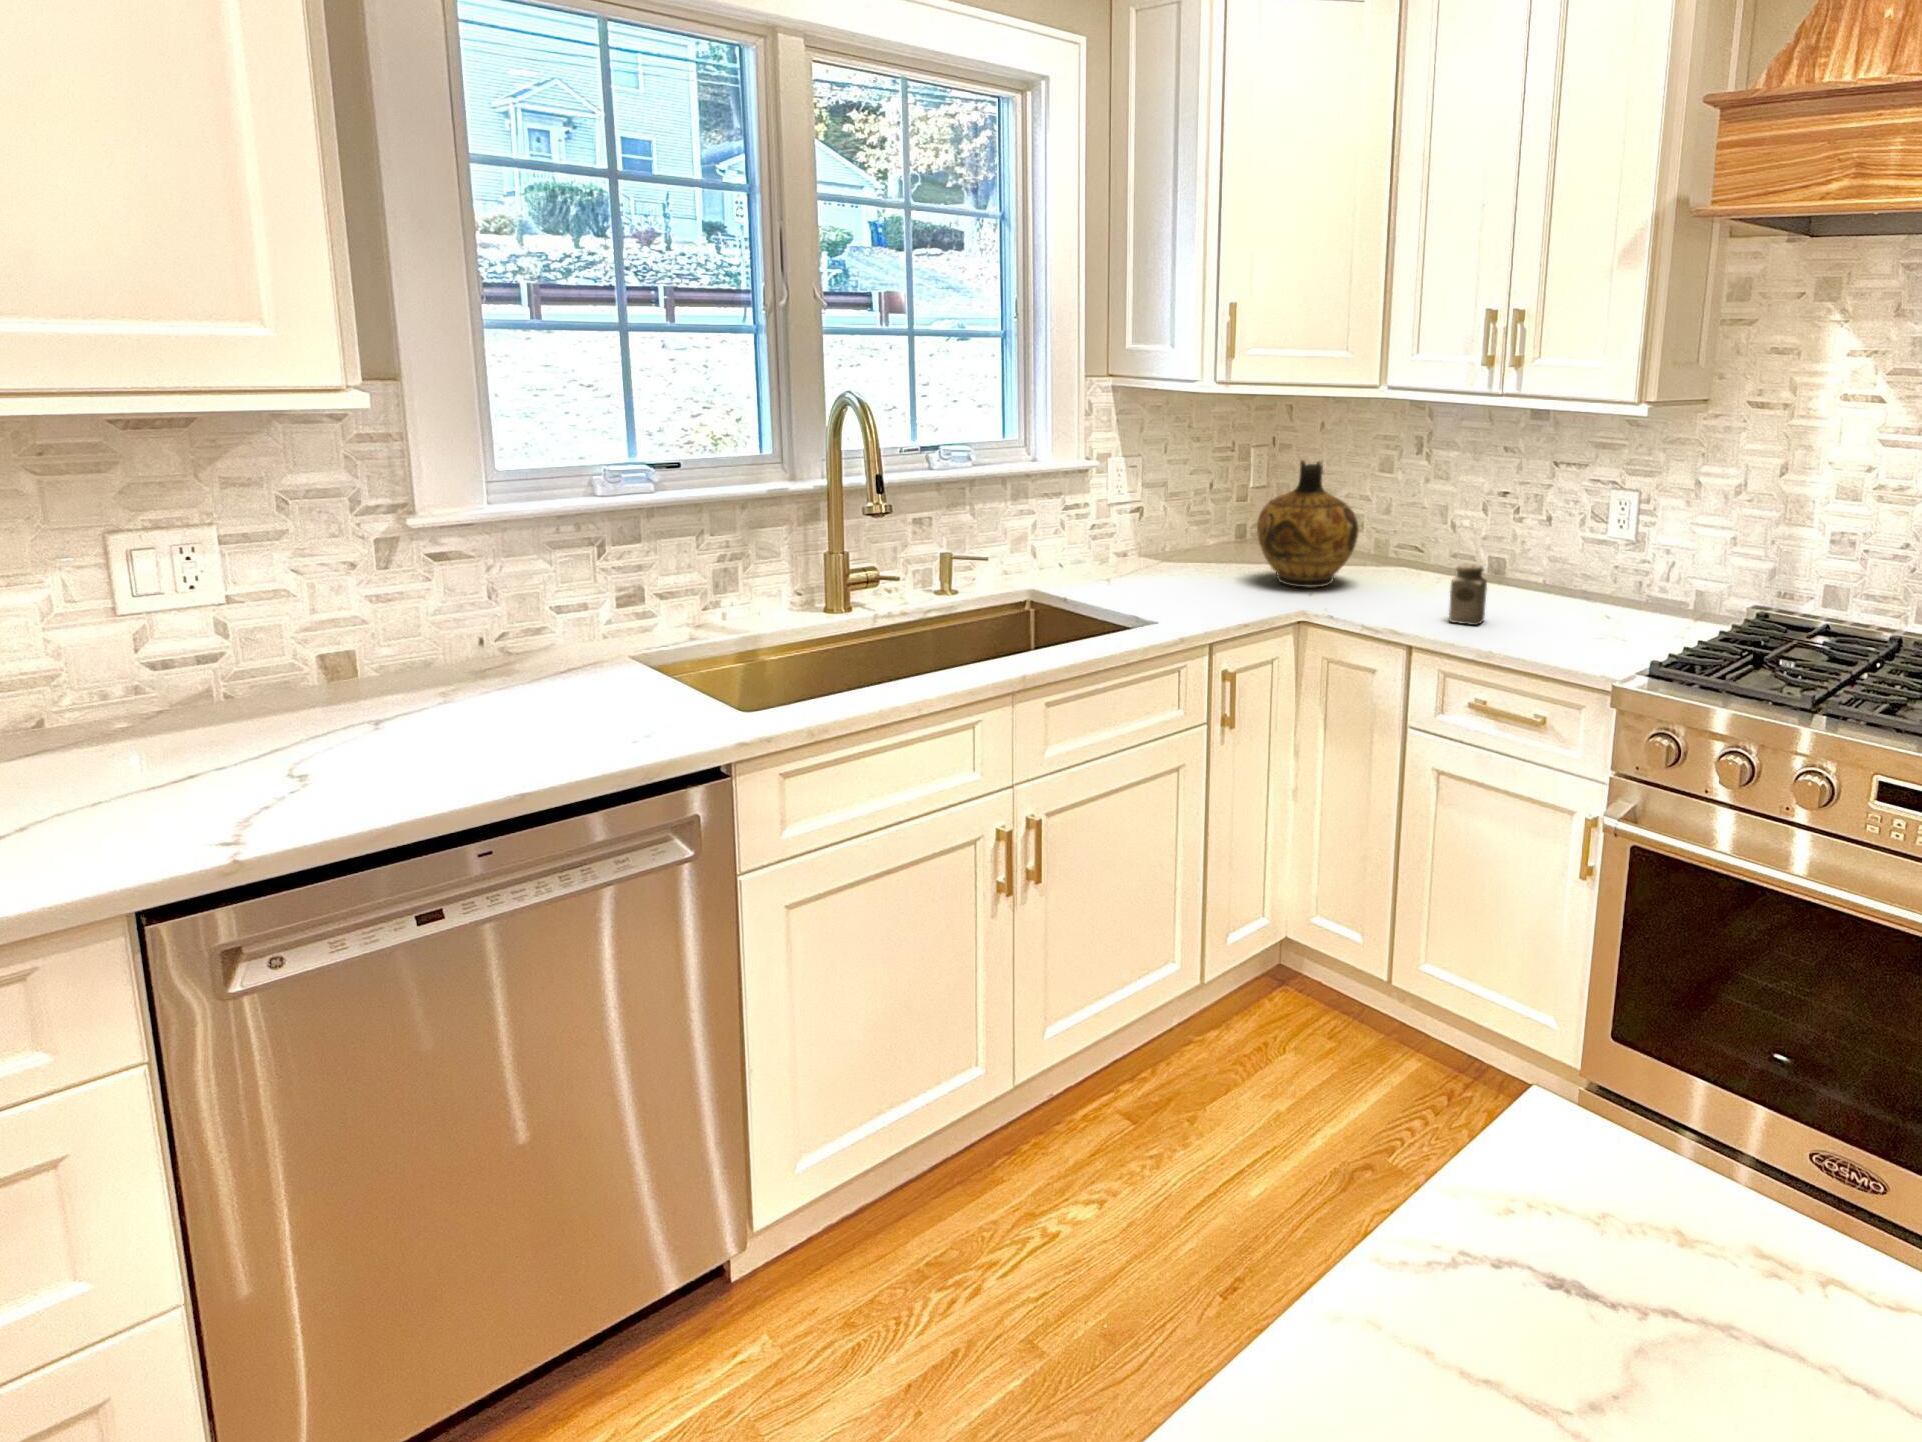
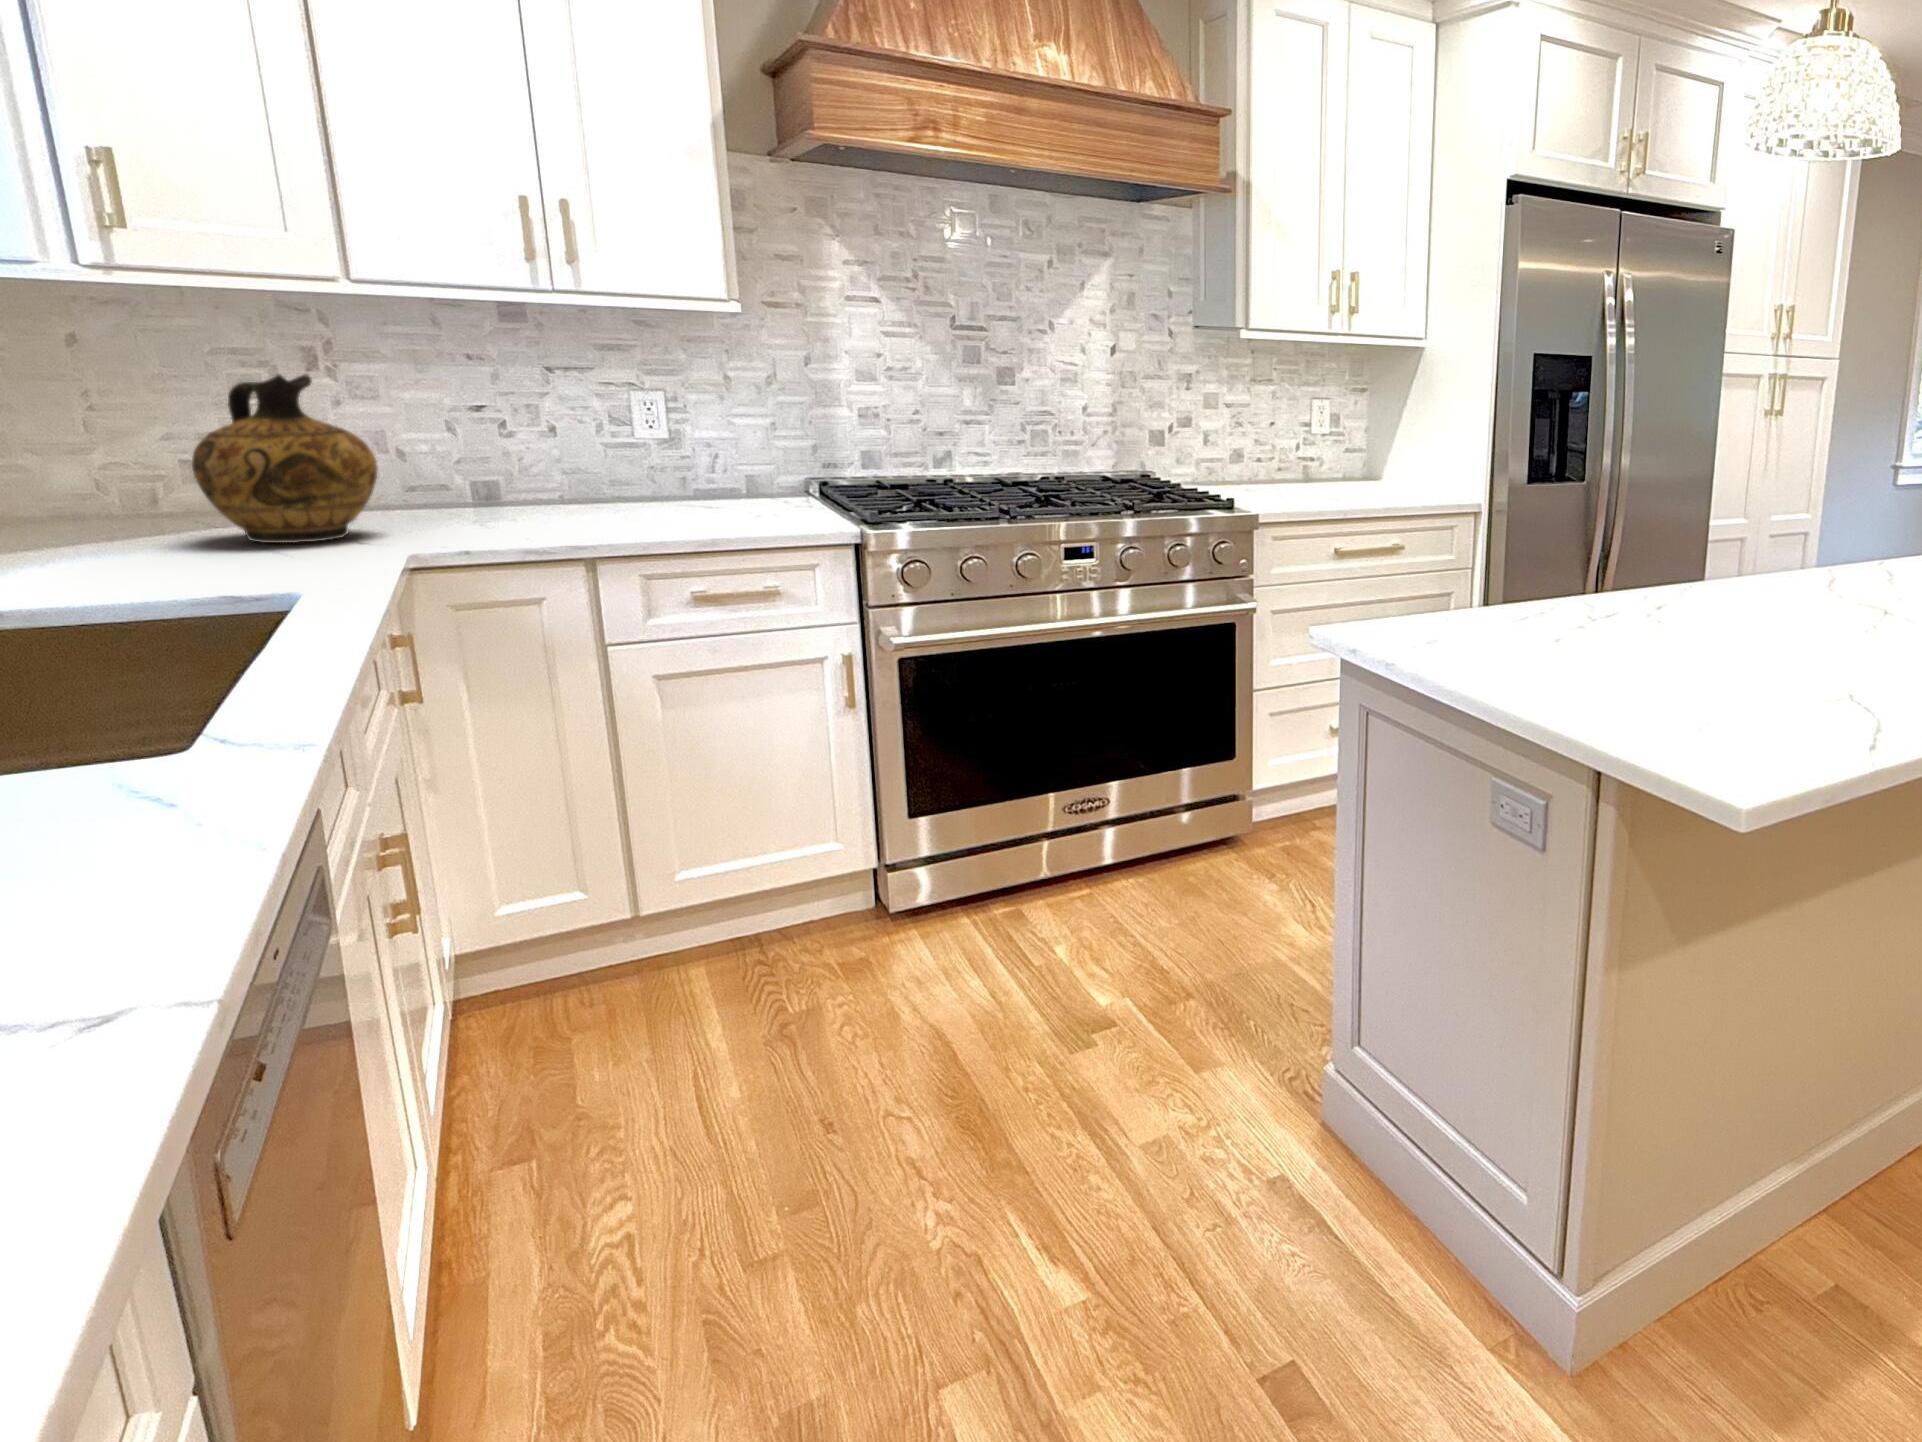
salt shaker: present [1449,564,1487,625] -> none [590,468,642,530]

